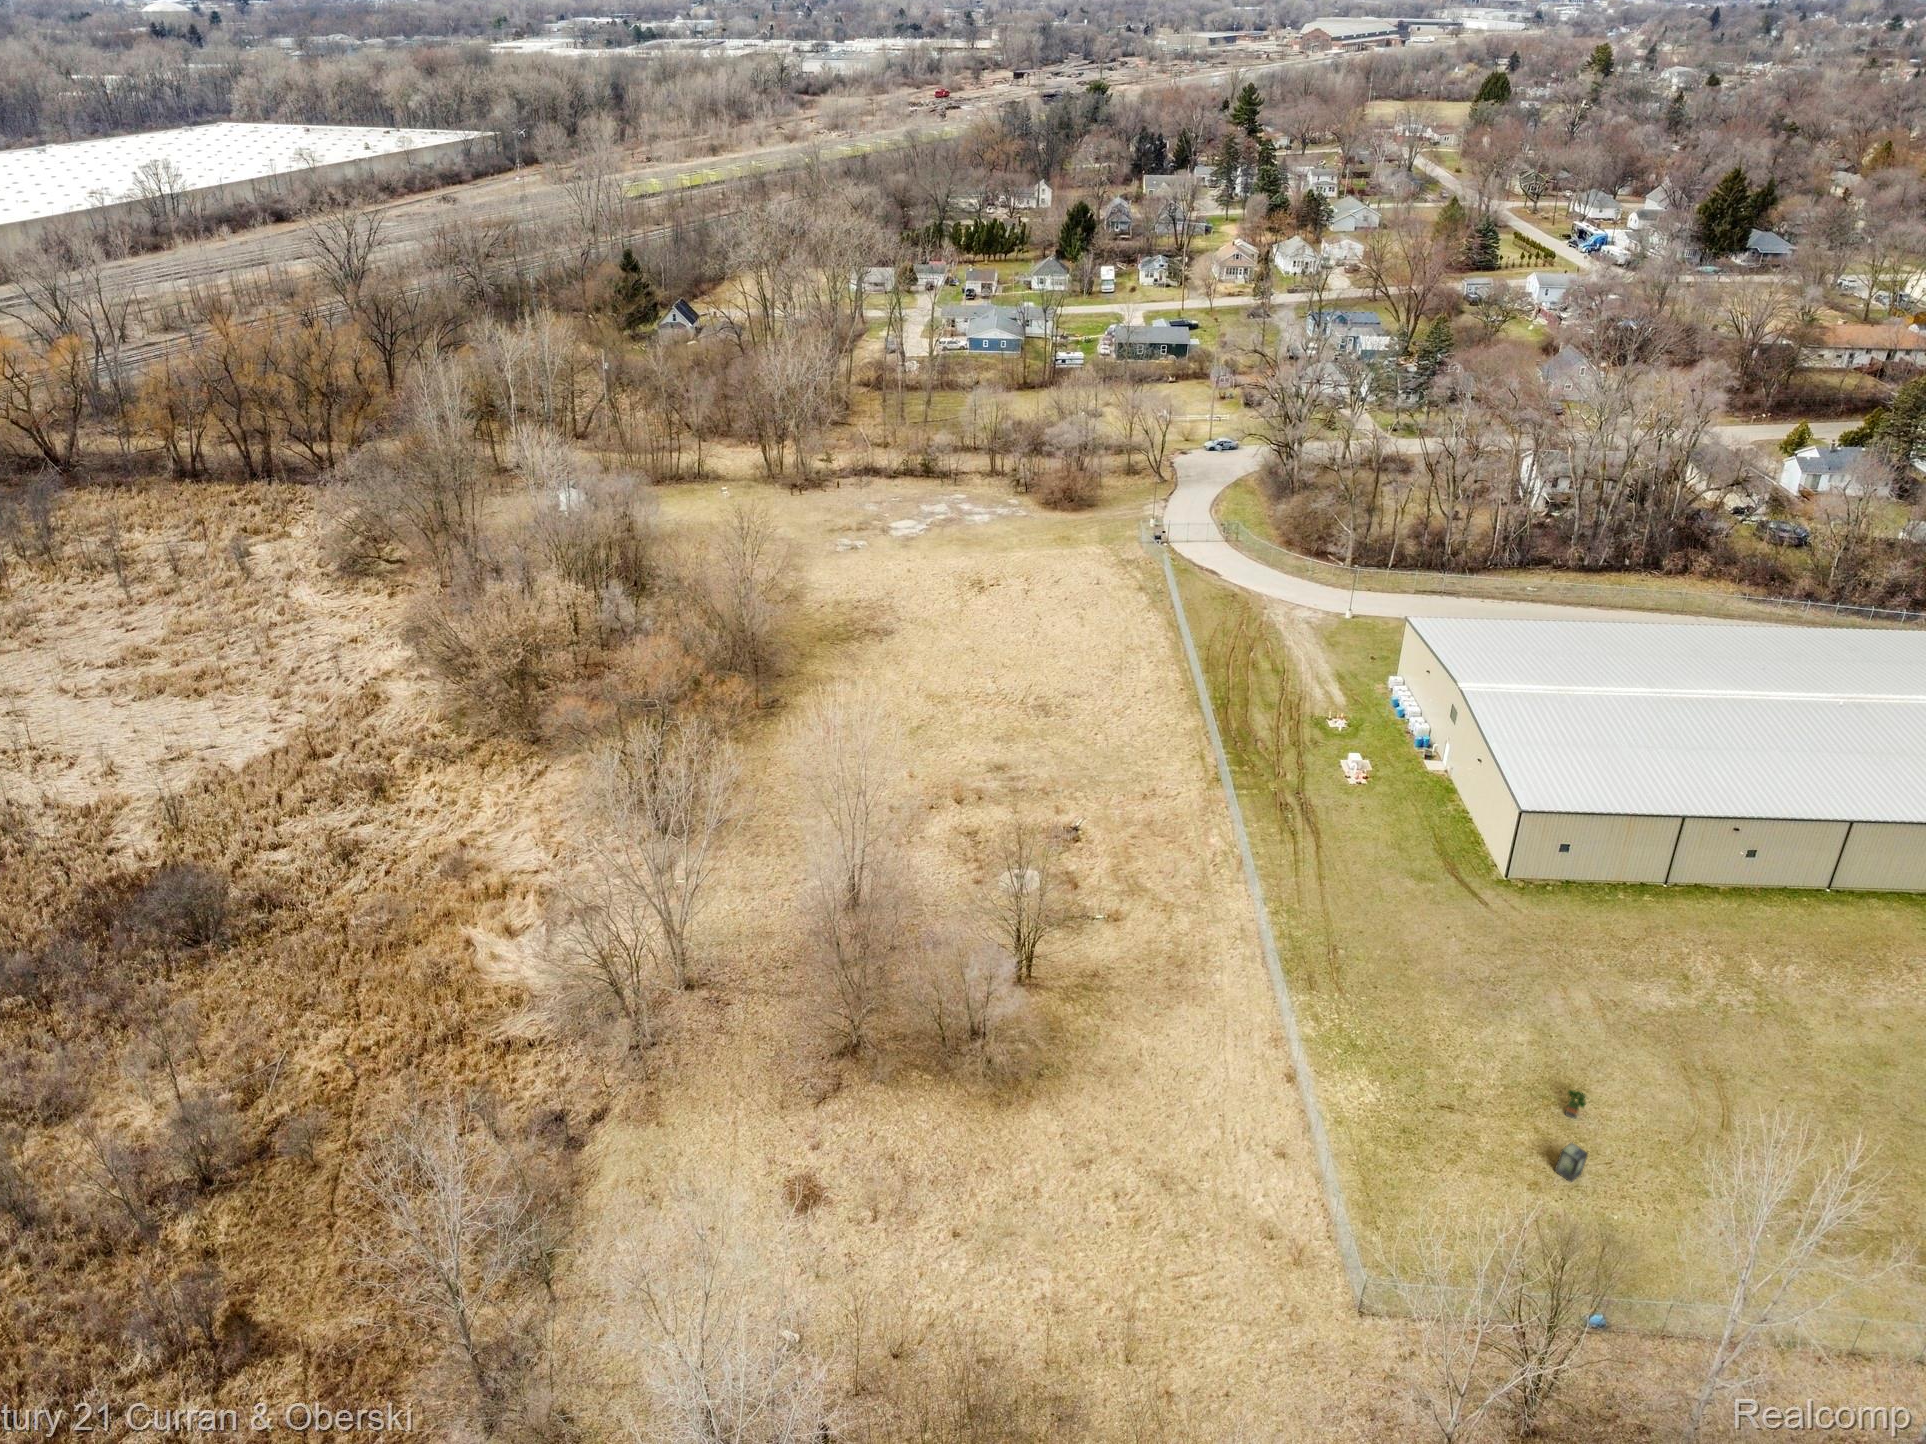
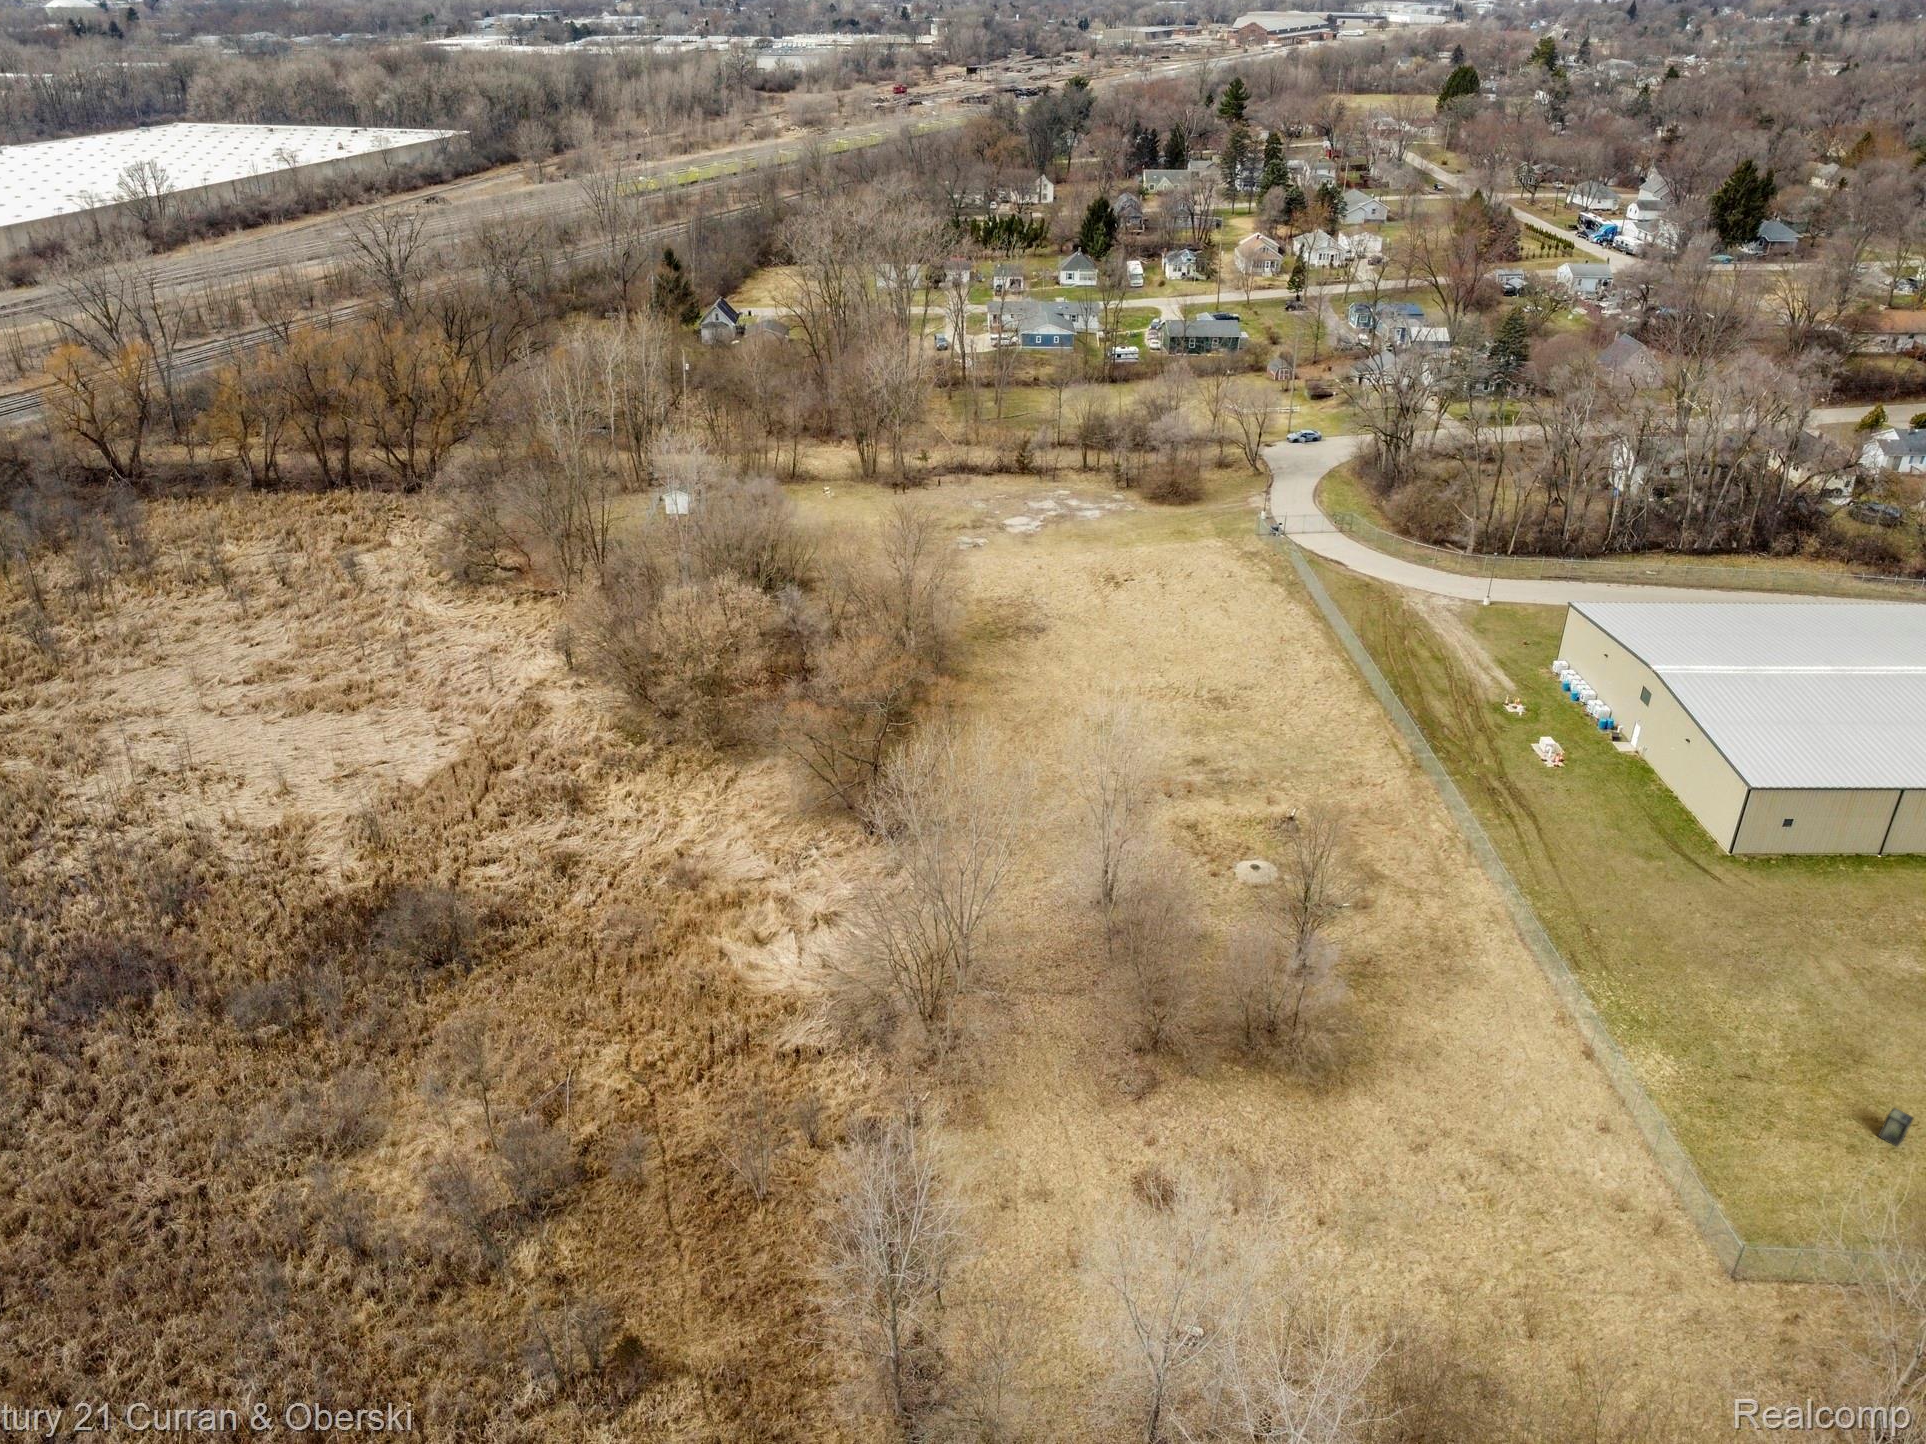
potted tree: present [1565,1090,1586,1118] -> none [1867,1057,1892,1086]

